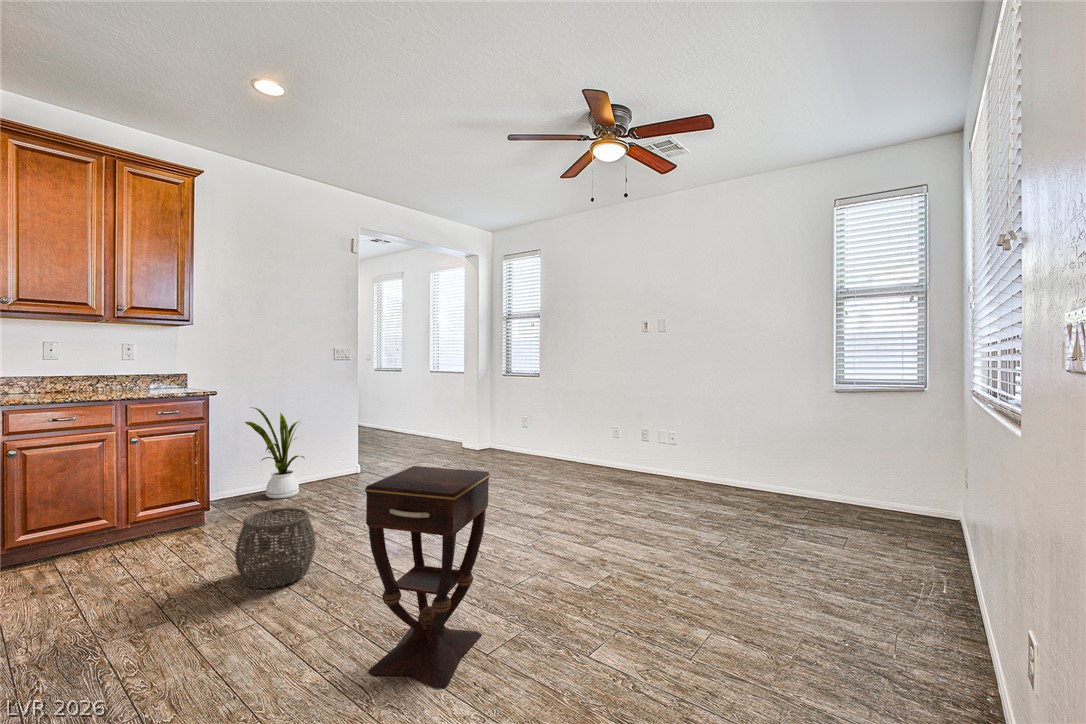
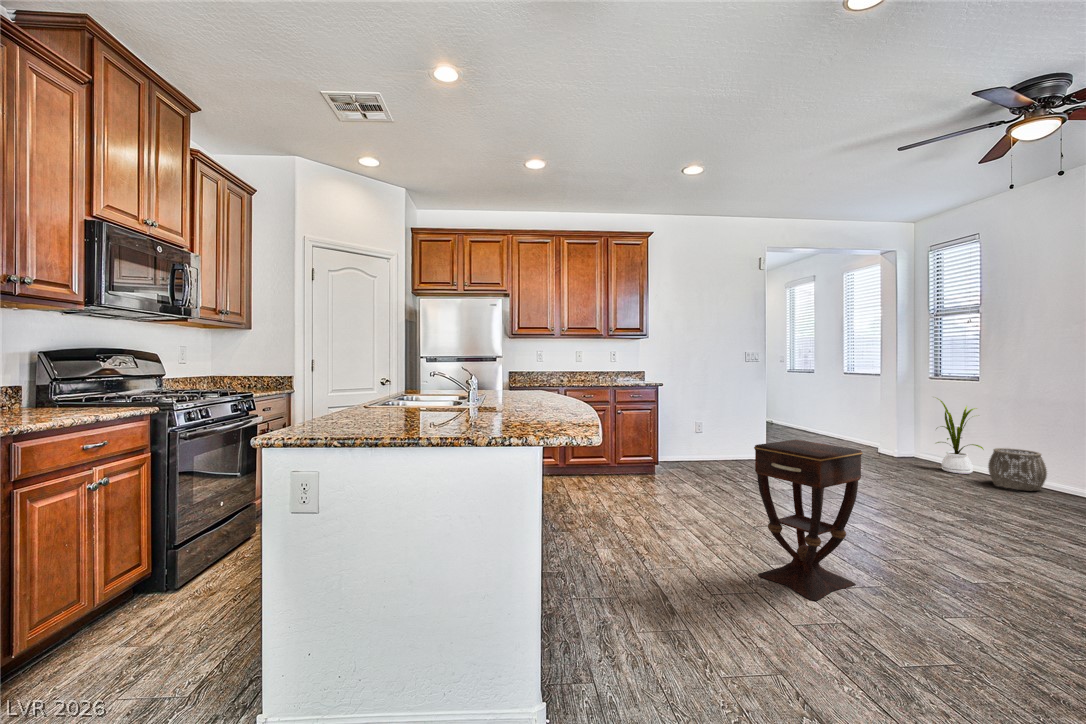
house plant: present [245,407,305,498] -> present [936,398,984,474]
woven basket: present [235,508,316,589] -> present [988,448,1047,491]

